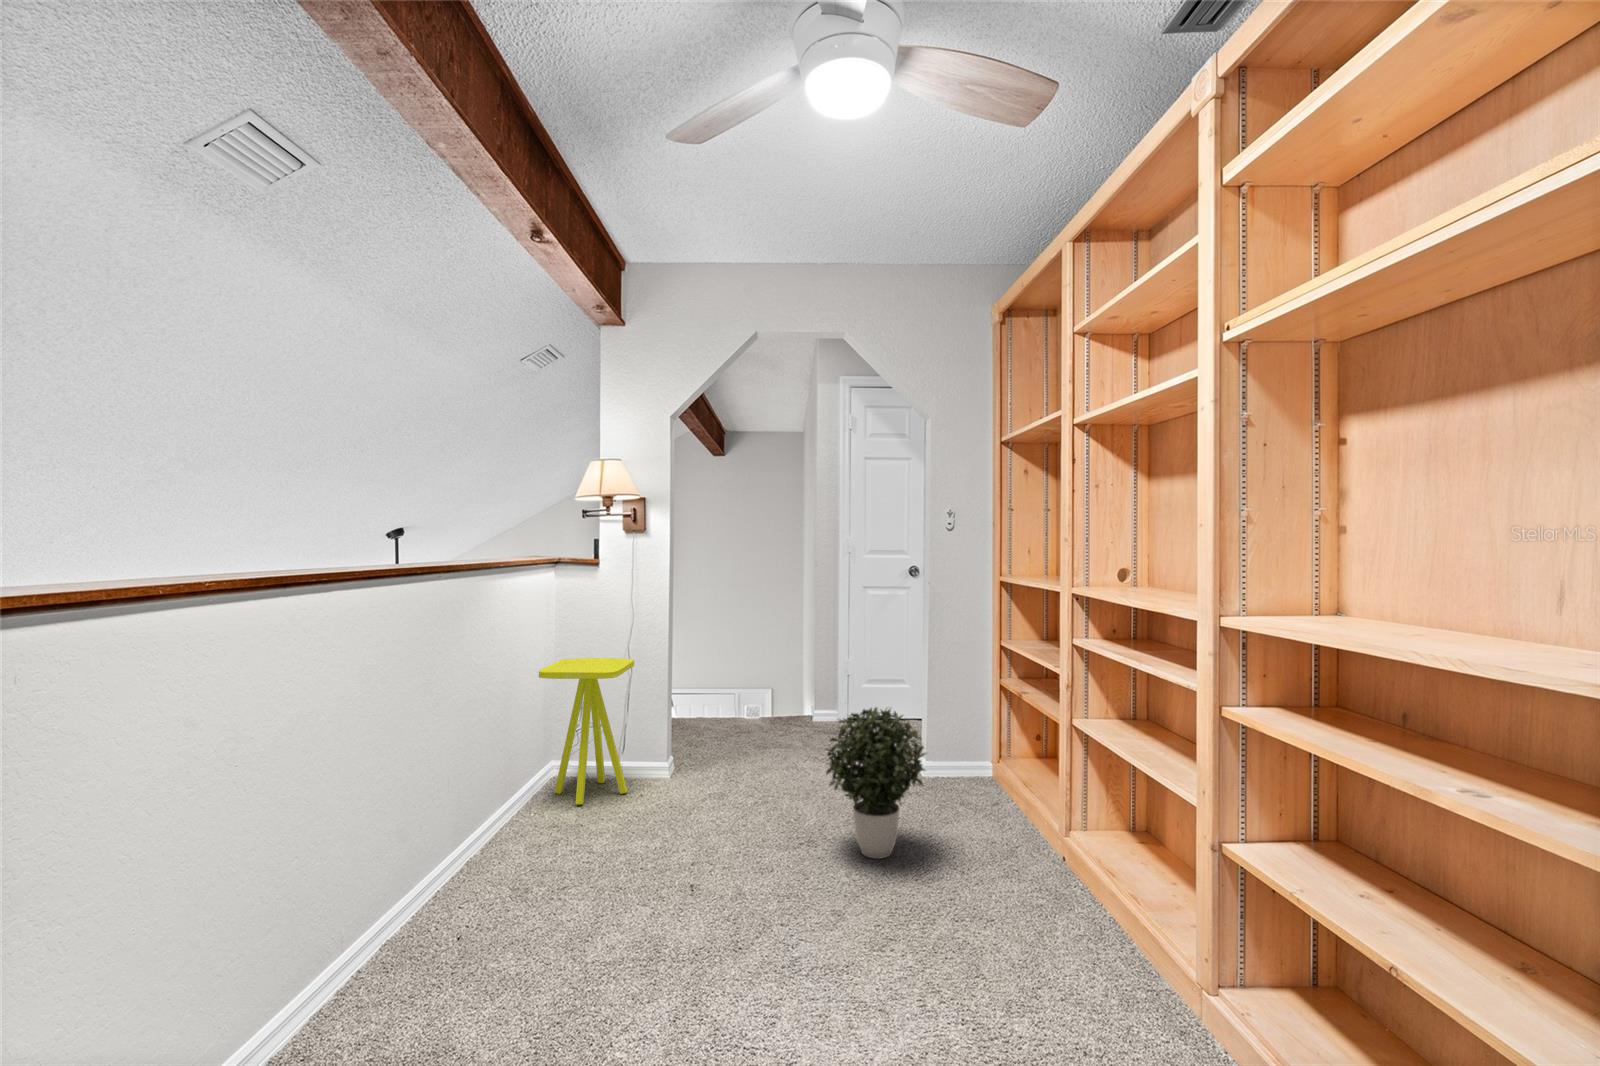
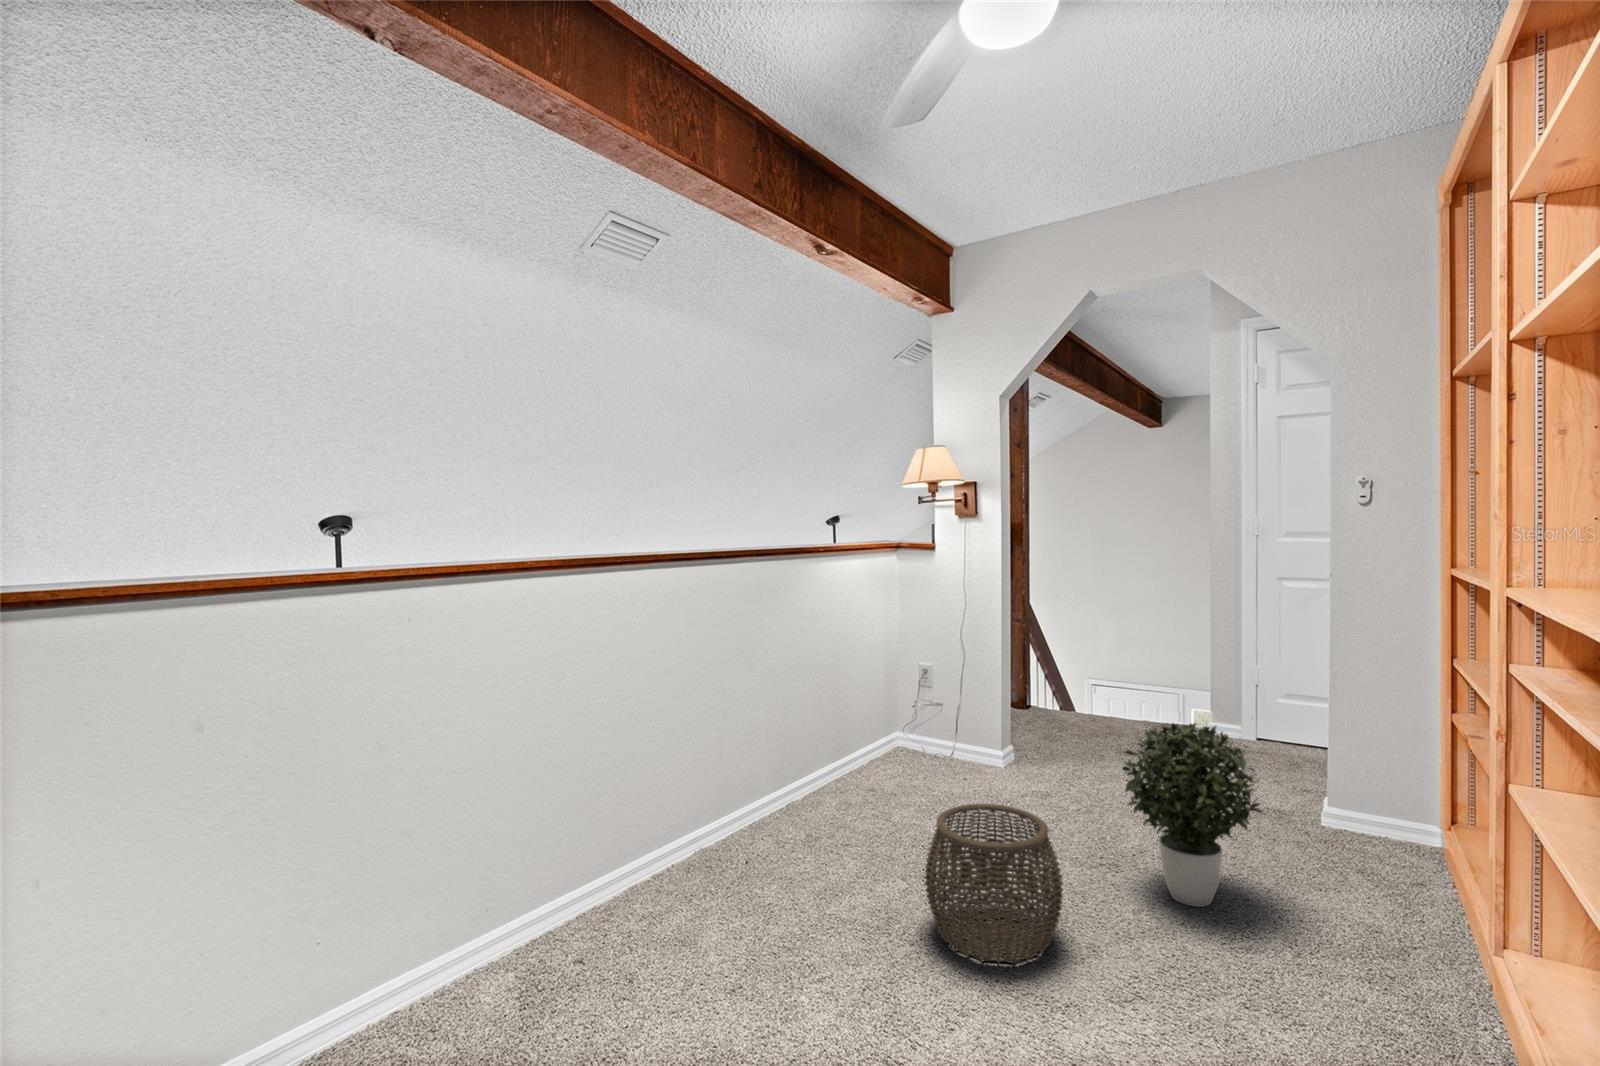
side table: present [539,658,634,804] -> none [870,637,966,777]
woven basket: none [692,806,818,956] -> present [925,804,1063,964]

